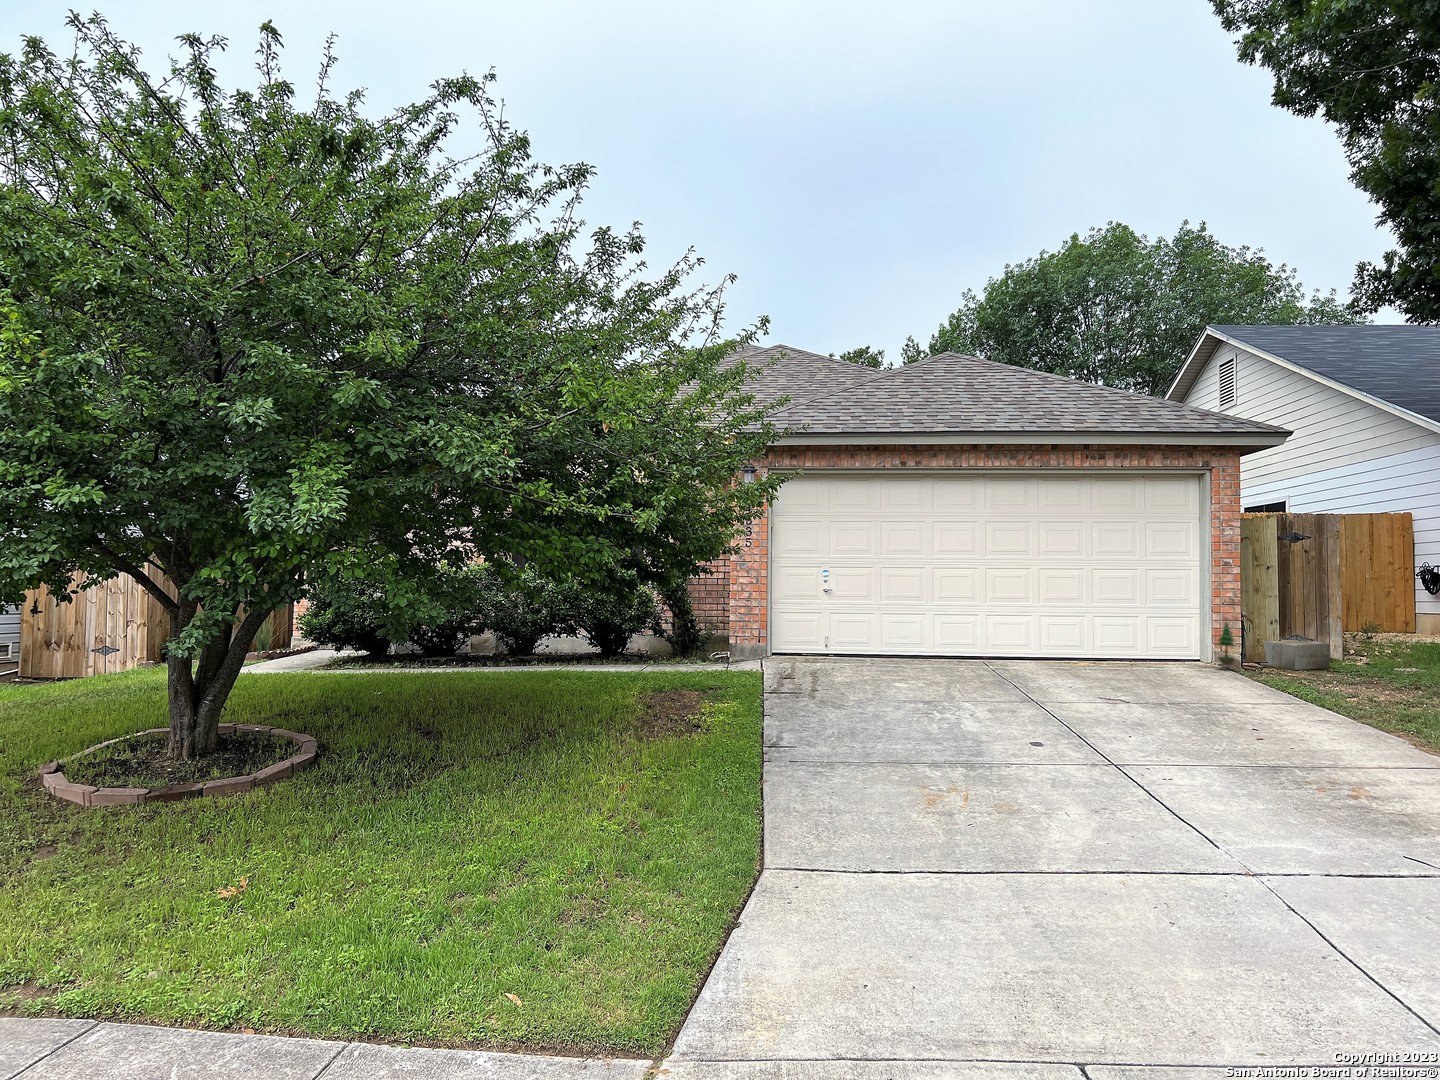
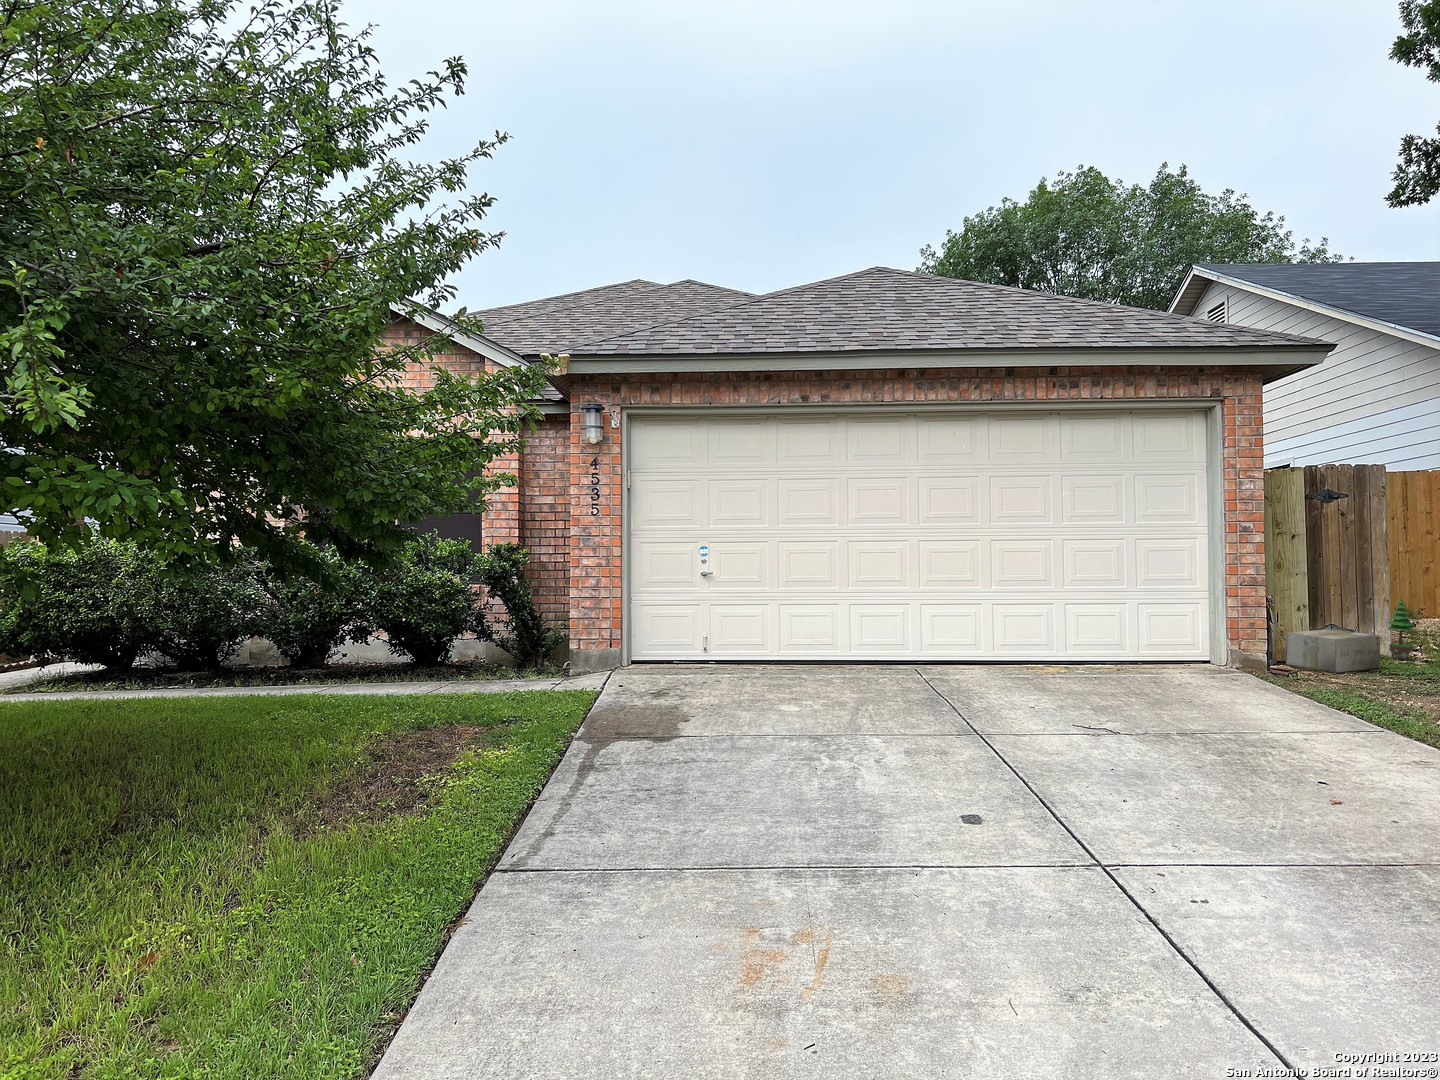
potted tree: present [1218,622,1235,668] -> present [1387,599,1414,660]

